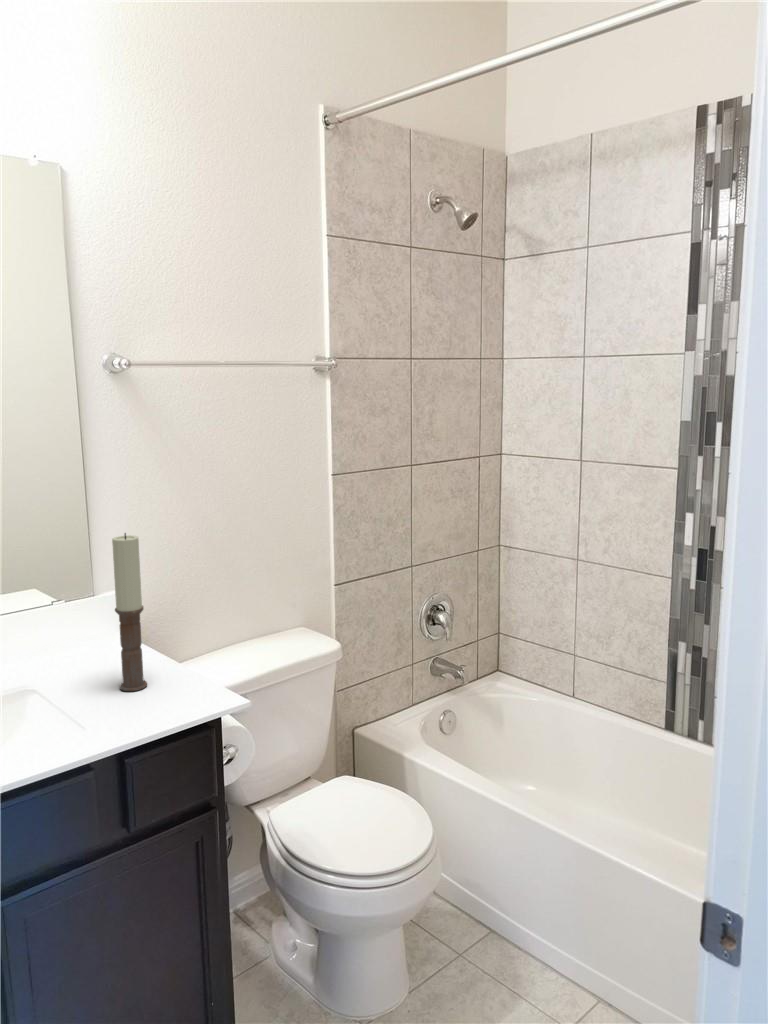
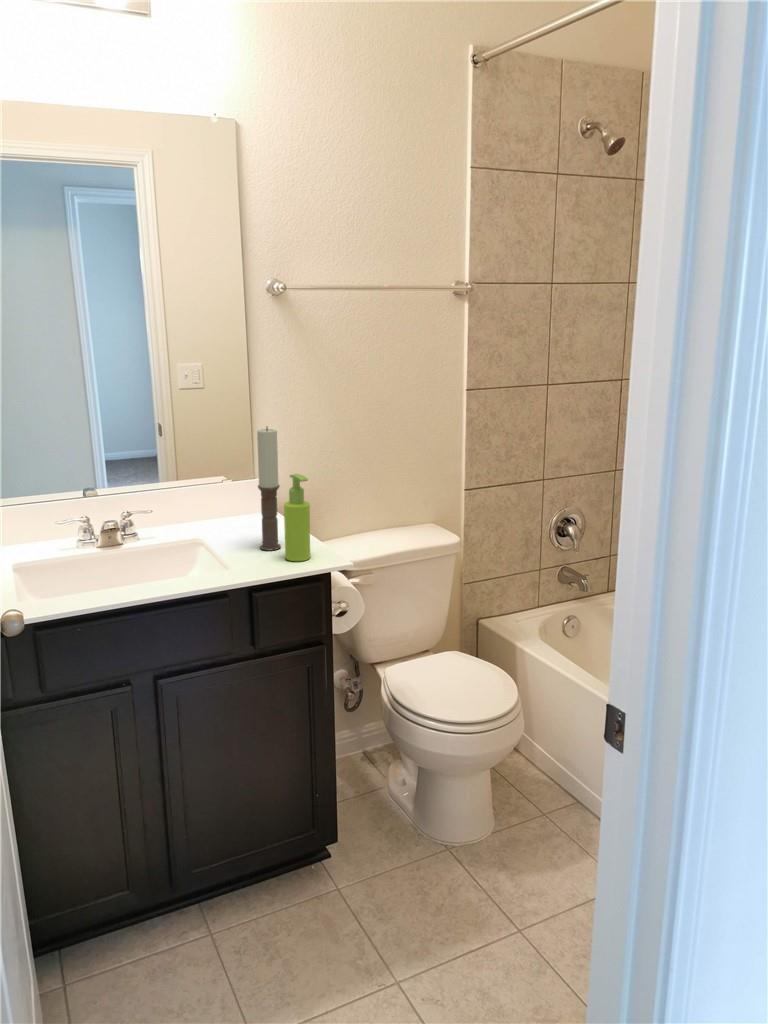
soap dispenser: none [156,591,192,704] -> present [284,474,310,561]

